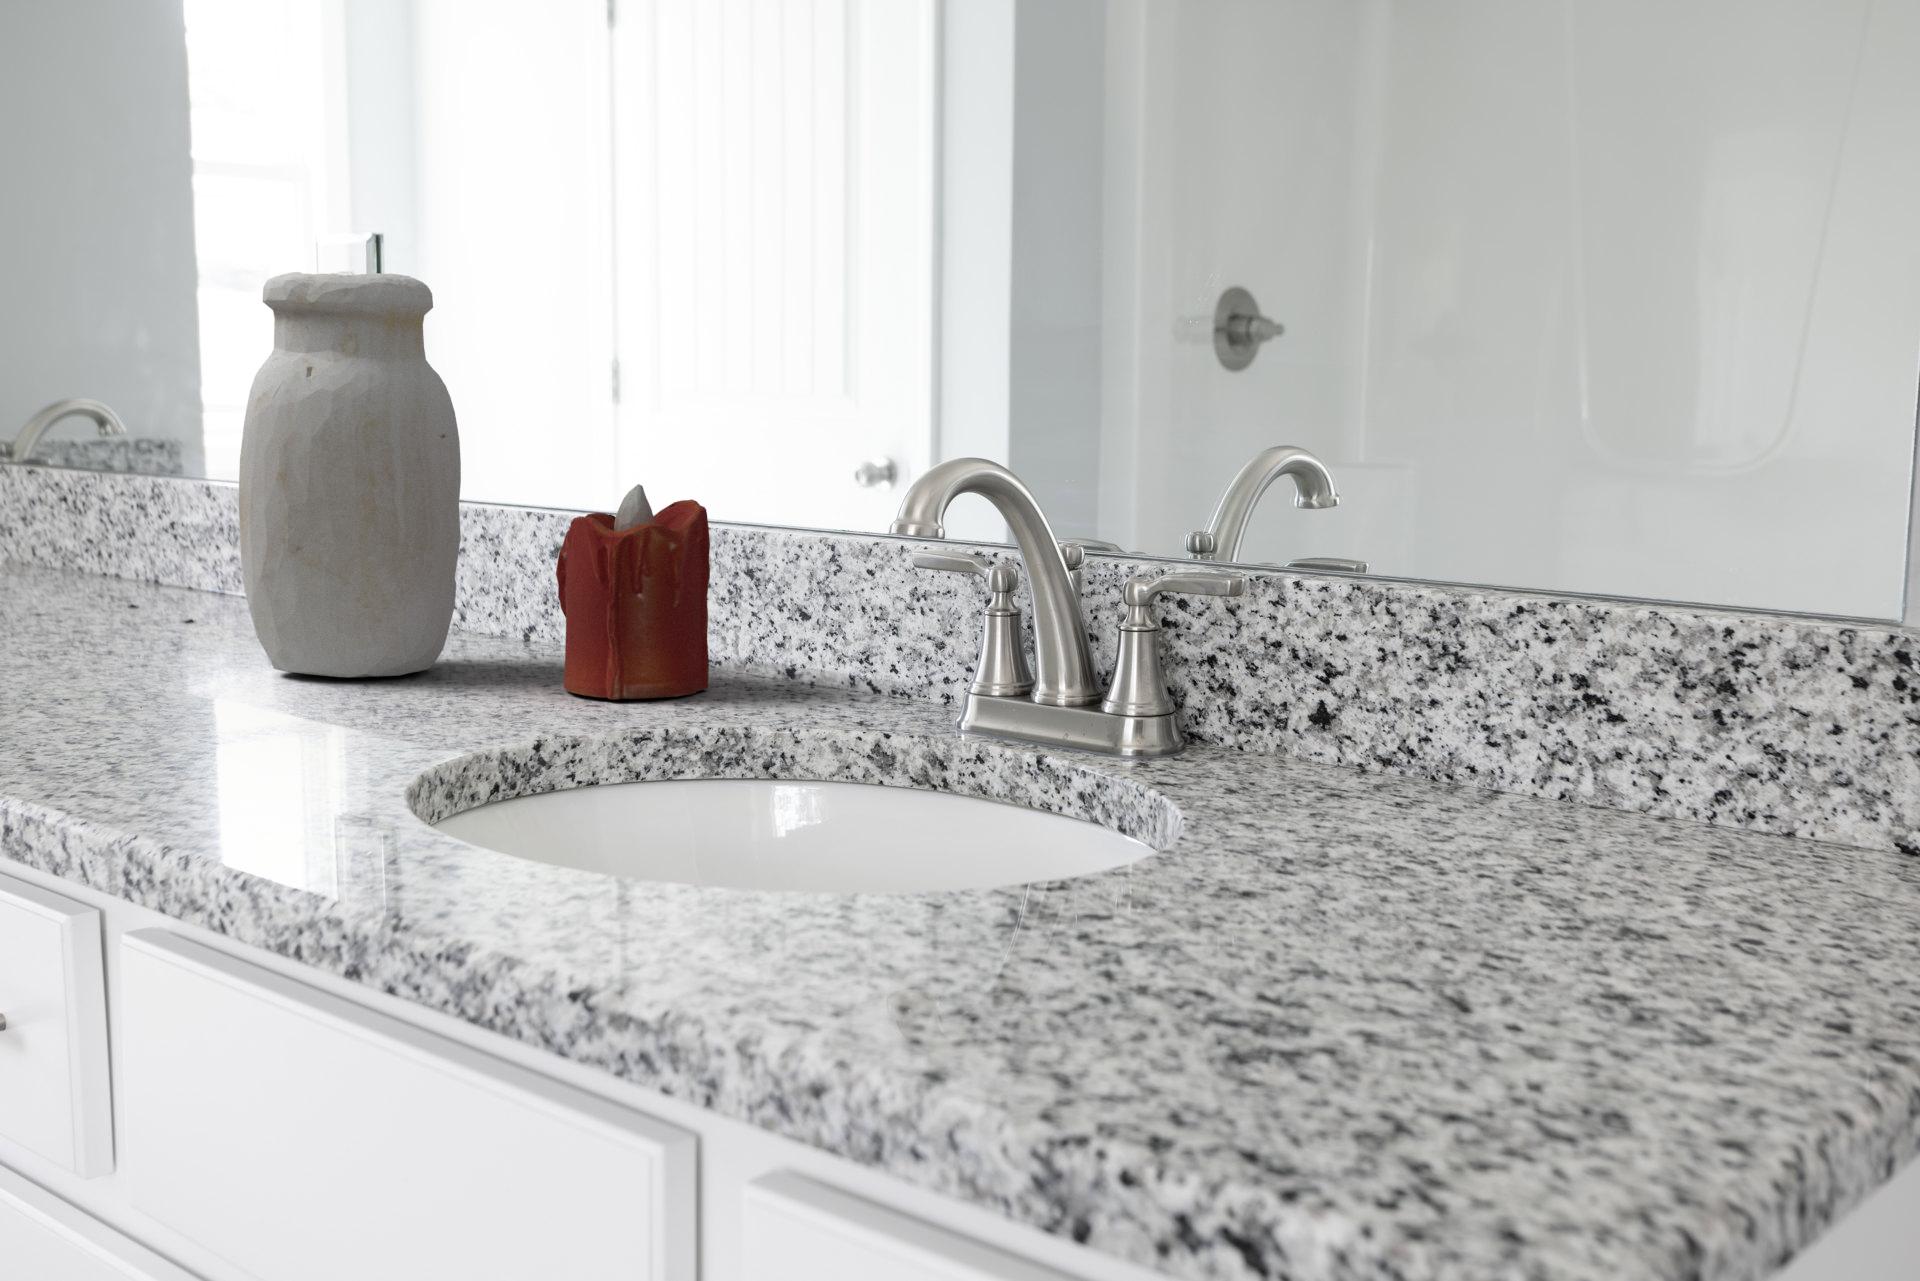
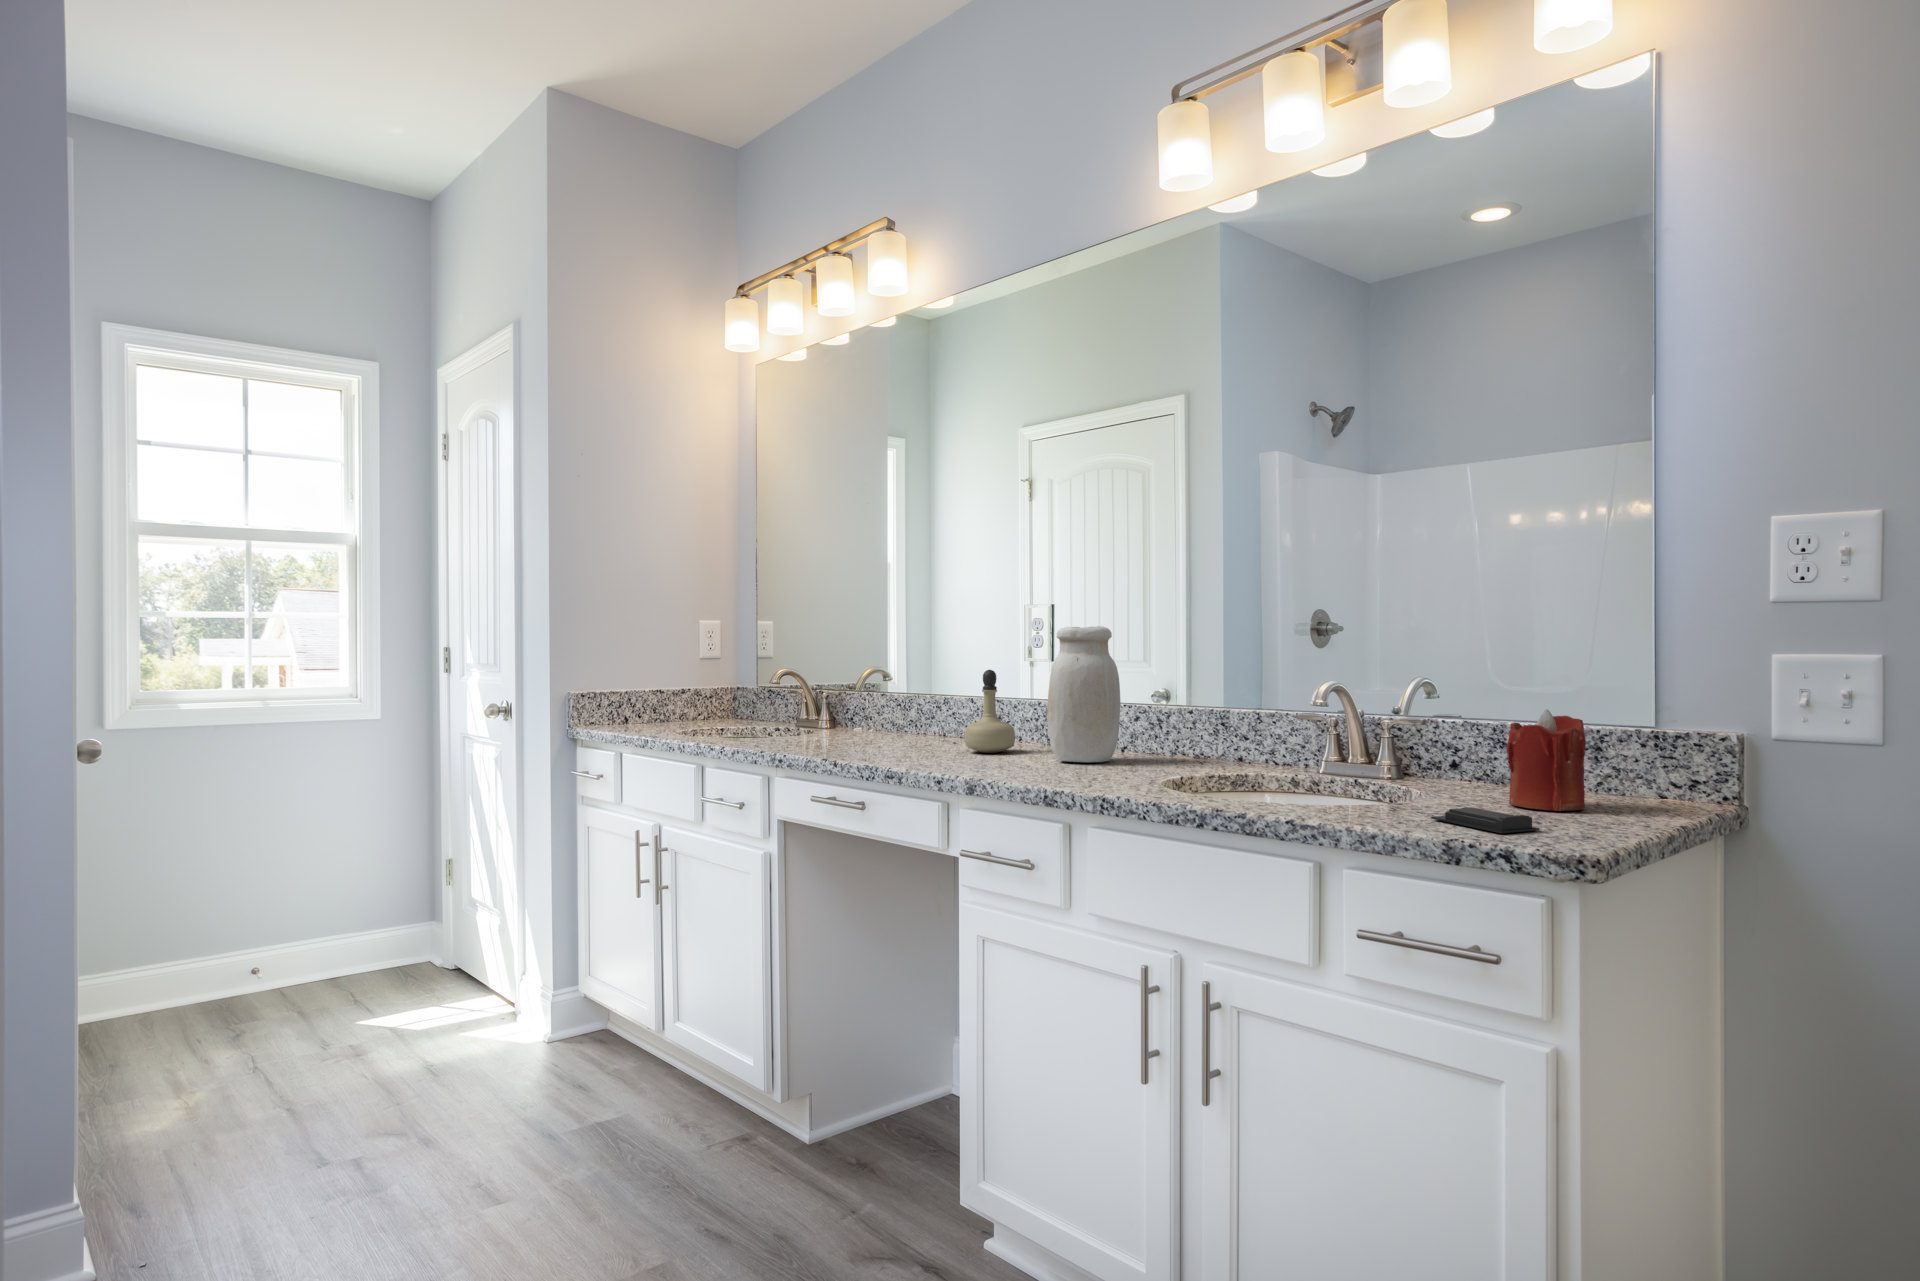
perfume bottle: none [79,401,236,637] -> present [965,670,1015,753]
candle: present [556,484,710,700] -> present [1506,709,1586,811]
soap bar: none [1109,930,1469,1085] -> present [1431,807,1539,833]

